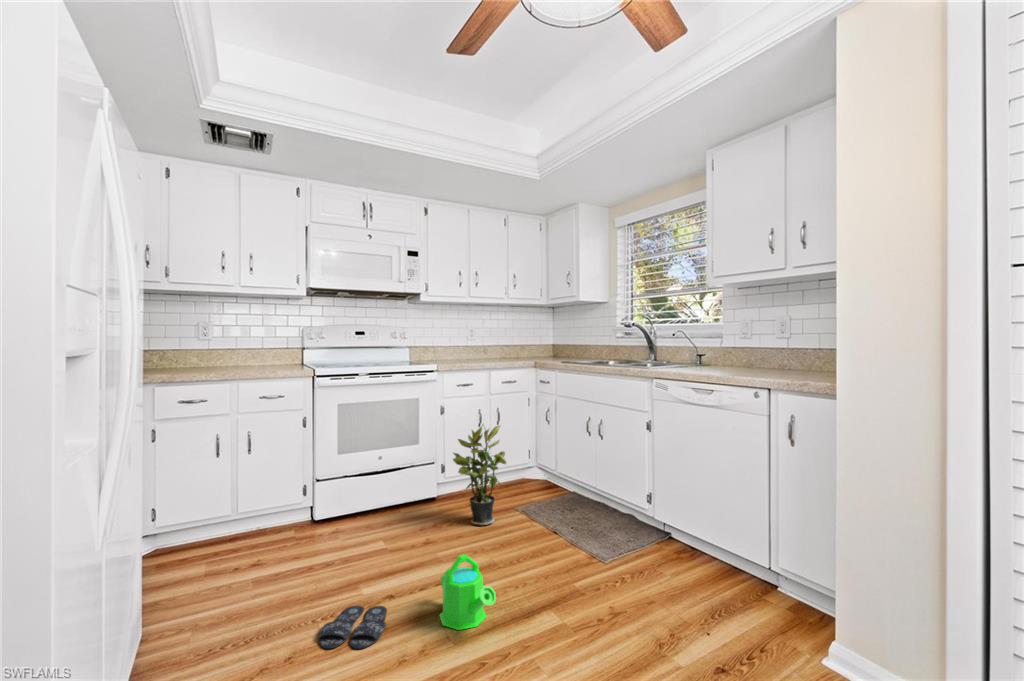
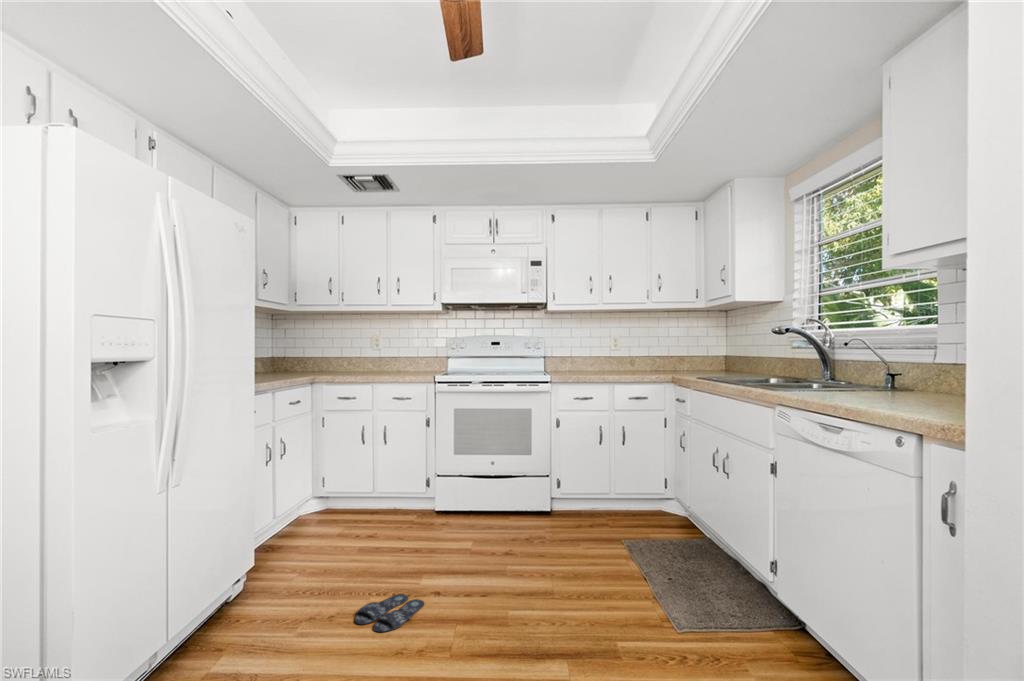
potted plant: present [453,424,506,526] -> none [544,438,601,549]
watering can: present [440,554,496,630] -> none [454,569,502,645]

